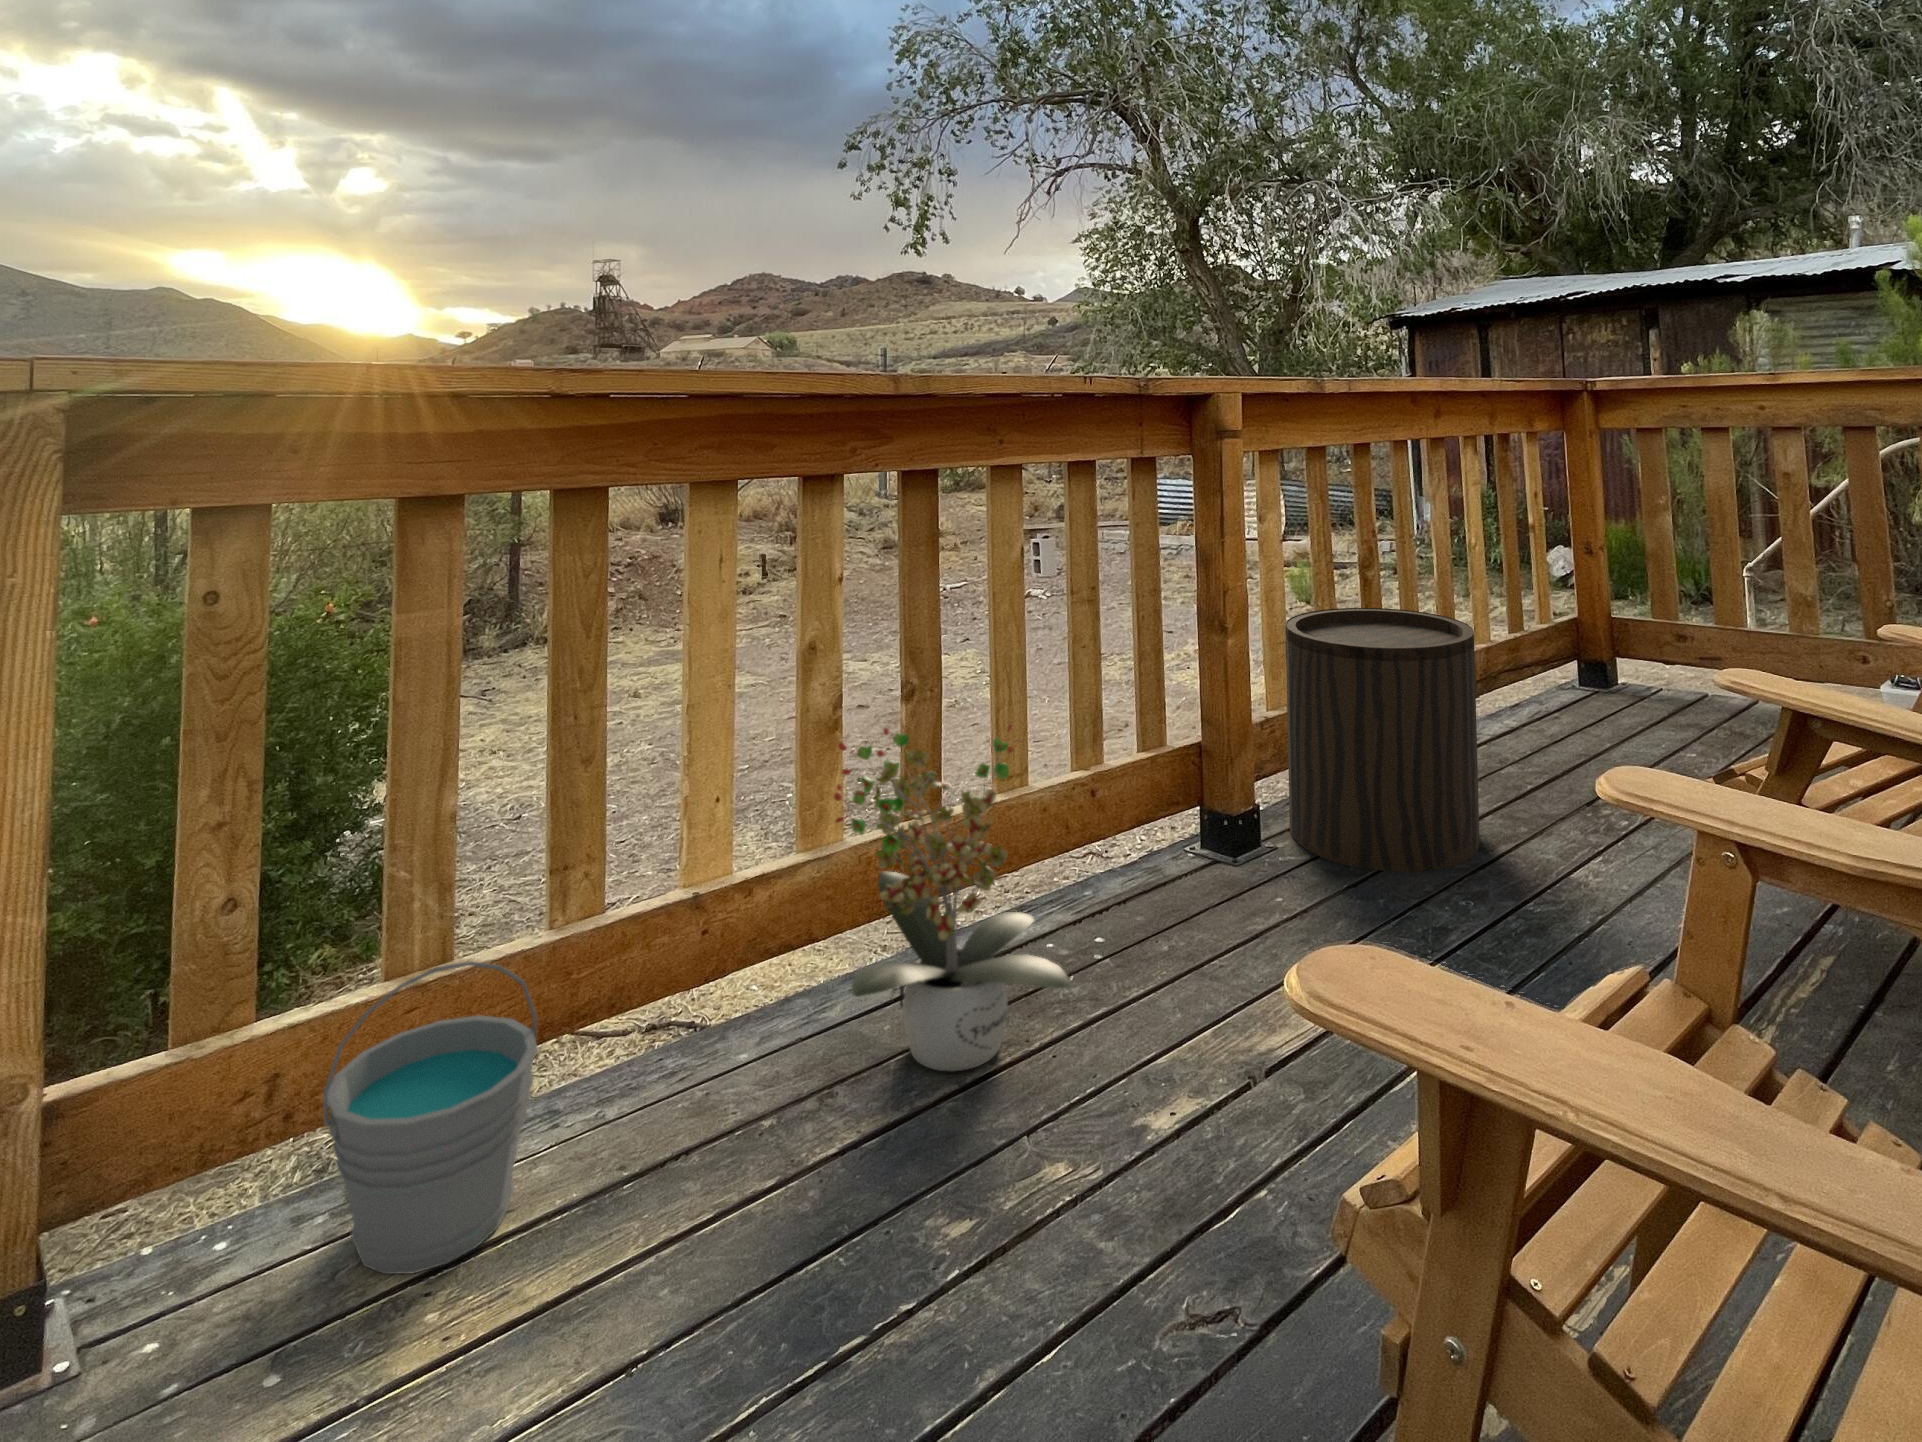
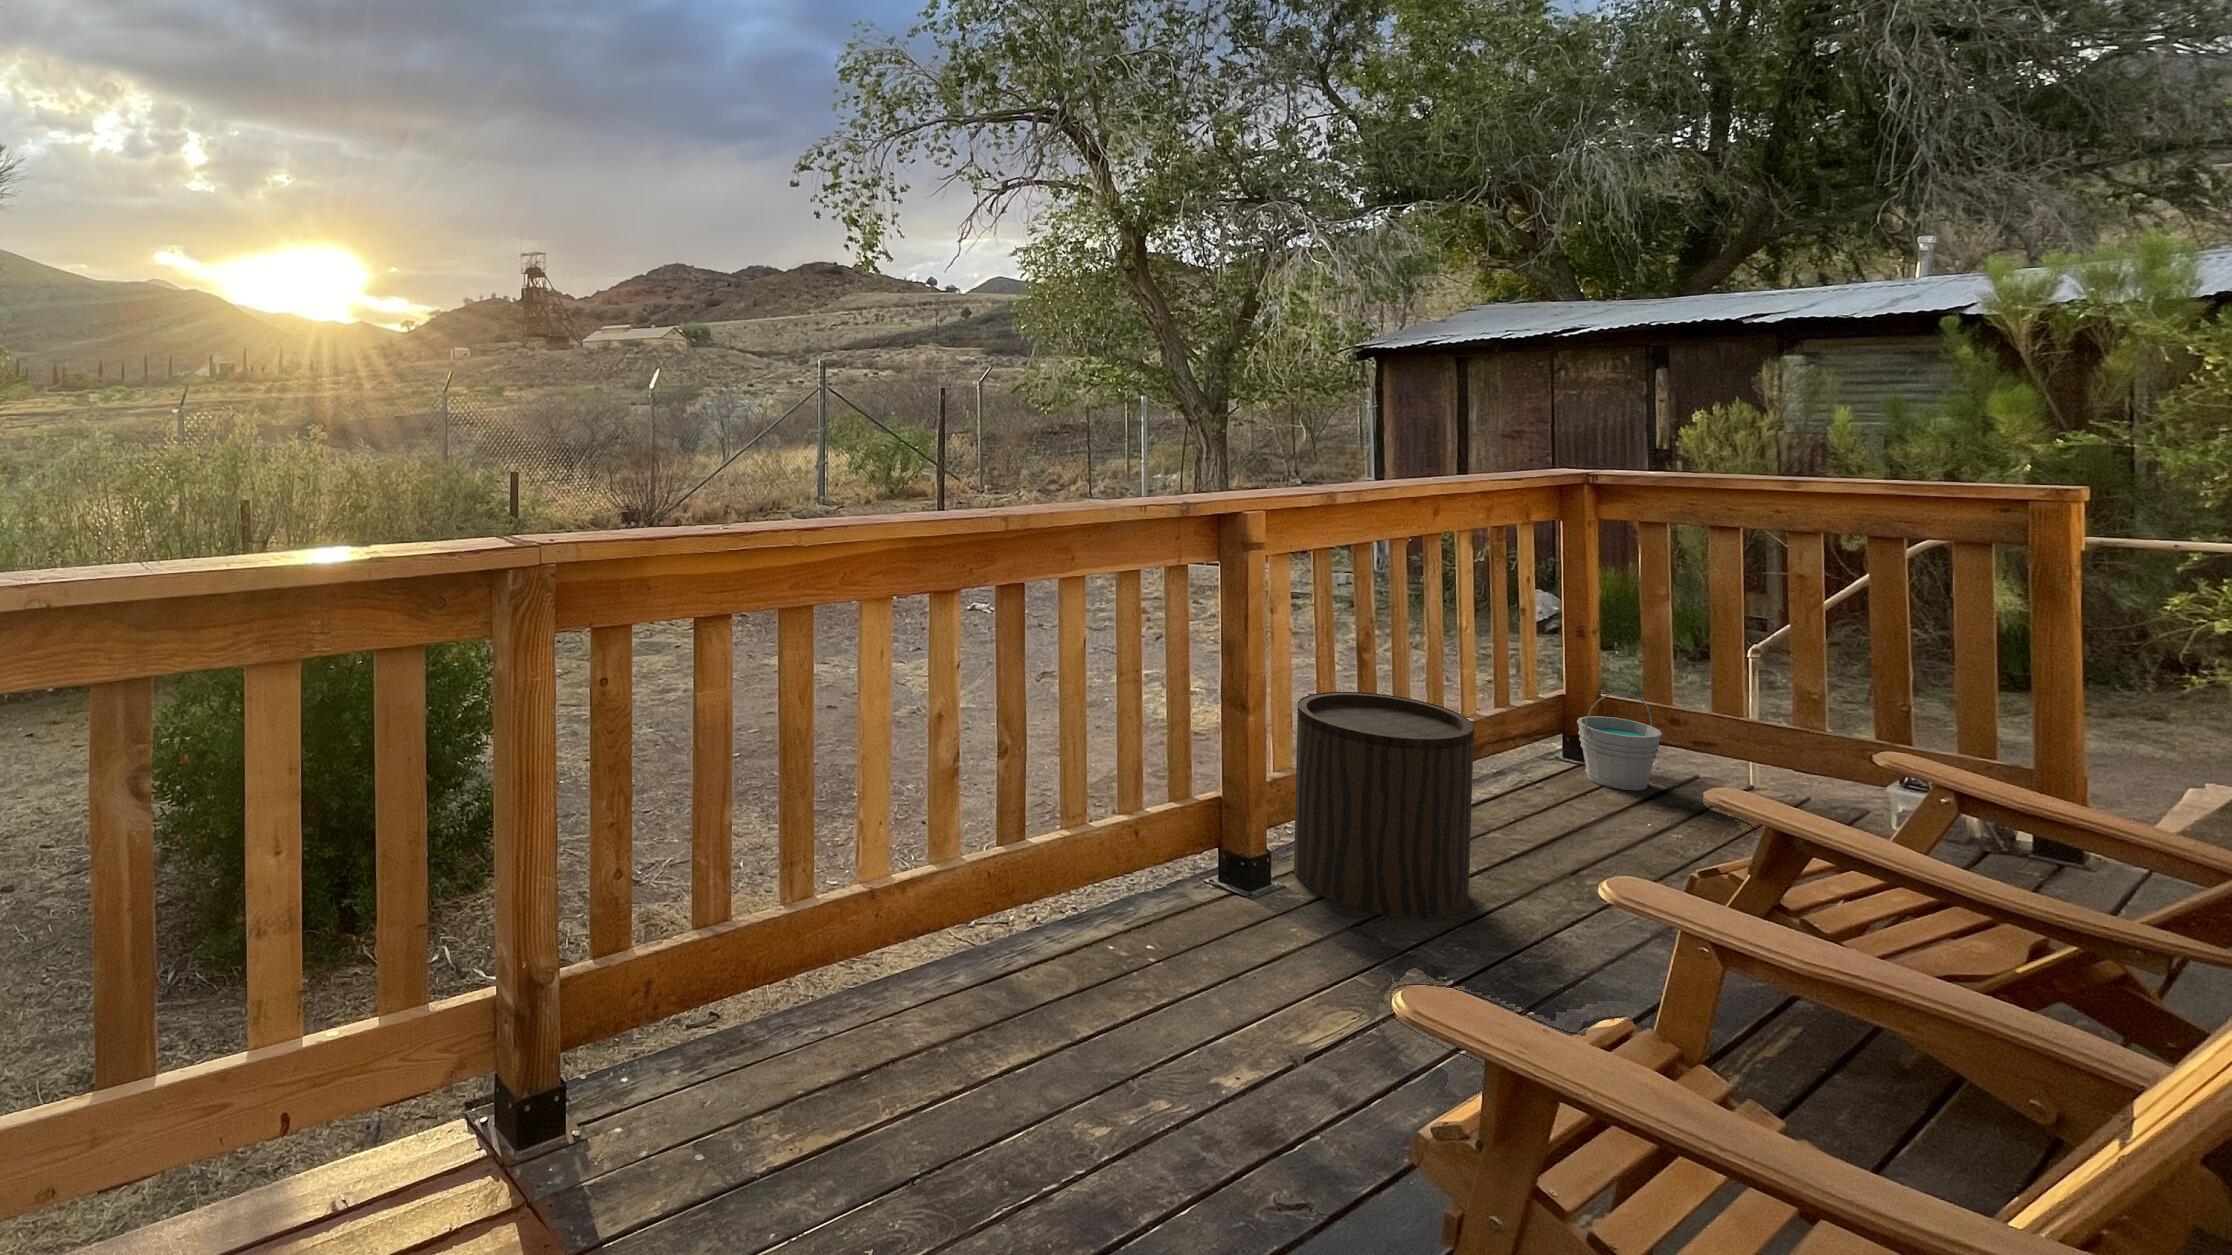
potted plant: present [834,724,1070,1071] -> none [976,778,1155,1028]
bucket: present [323,961,537,1274] -> present [1577,692,1662,790]

